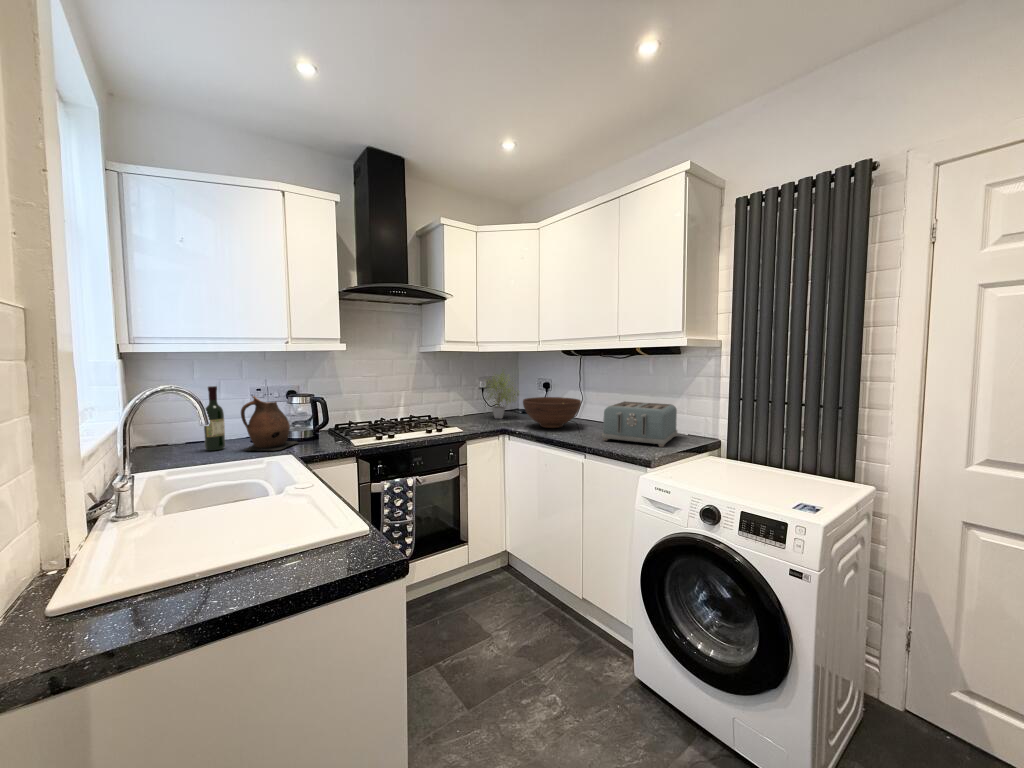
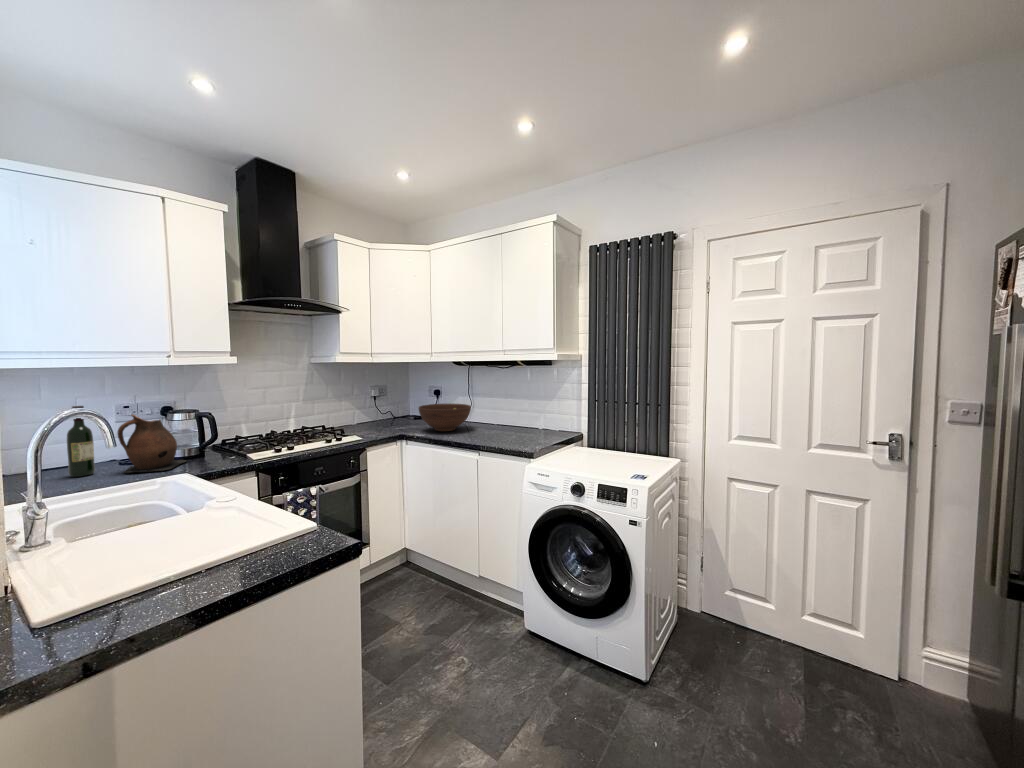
potted plant: present [486,373,518,419] -> none [376,378,413,425]
toaster: present [602,401,677,447] -> none [491,405,550,442]

